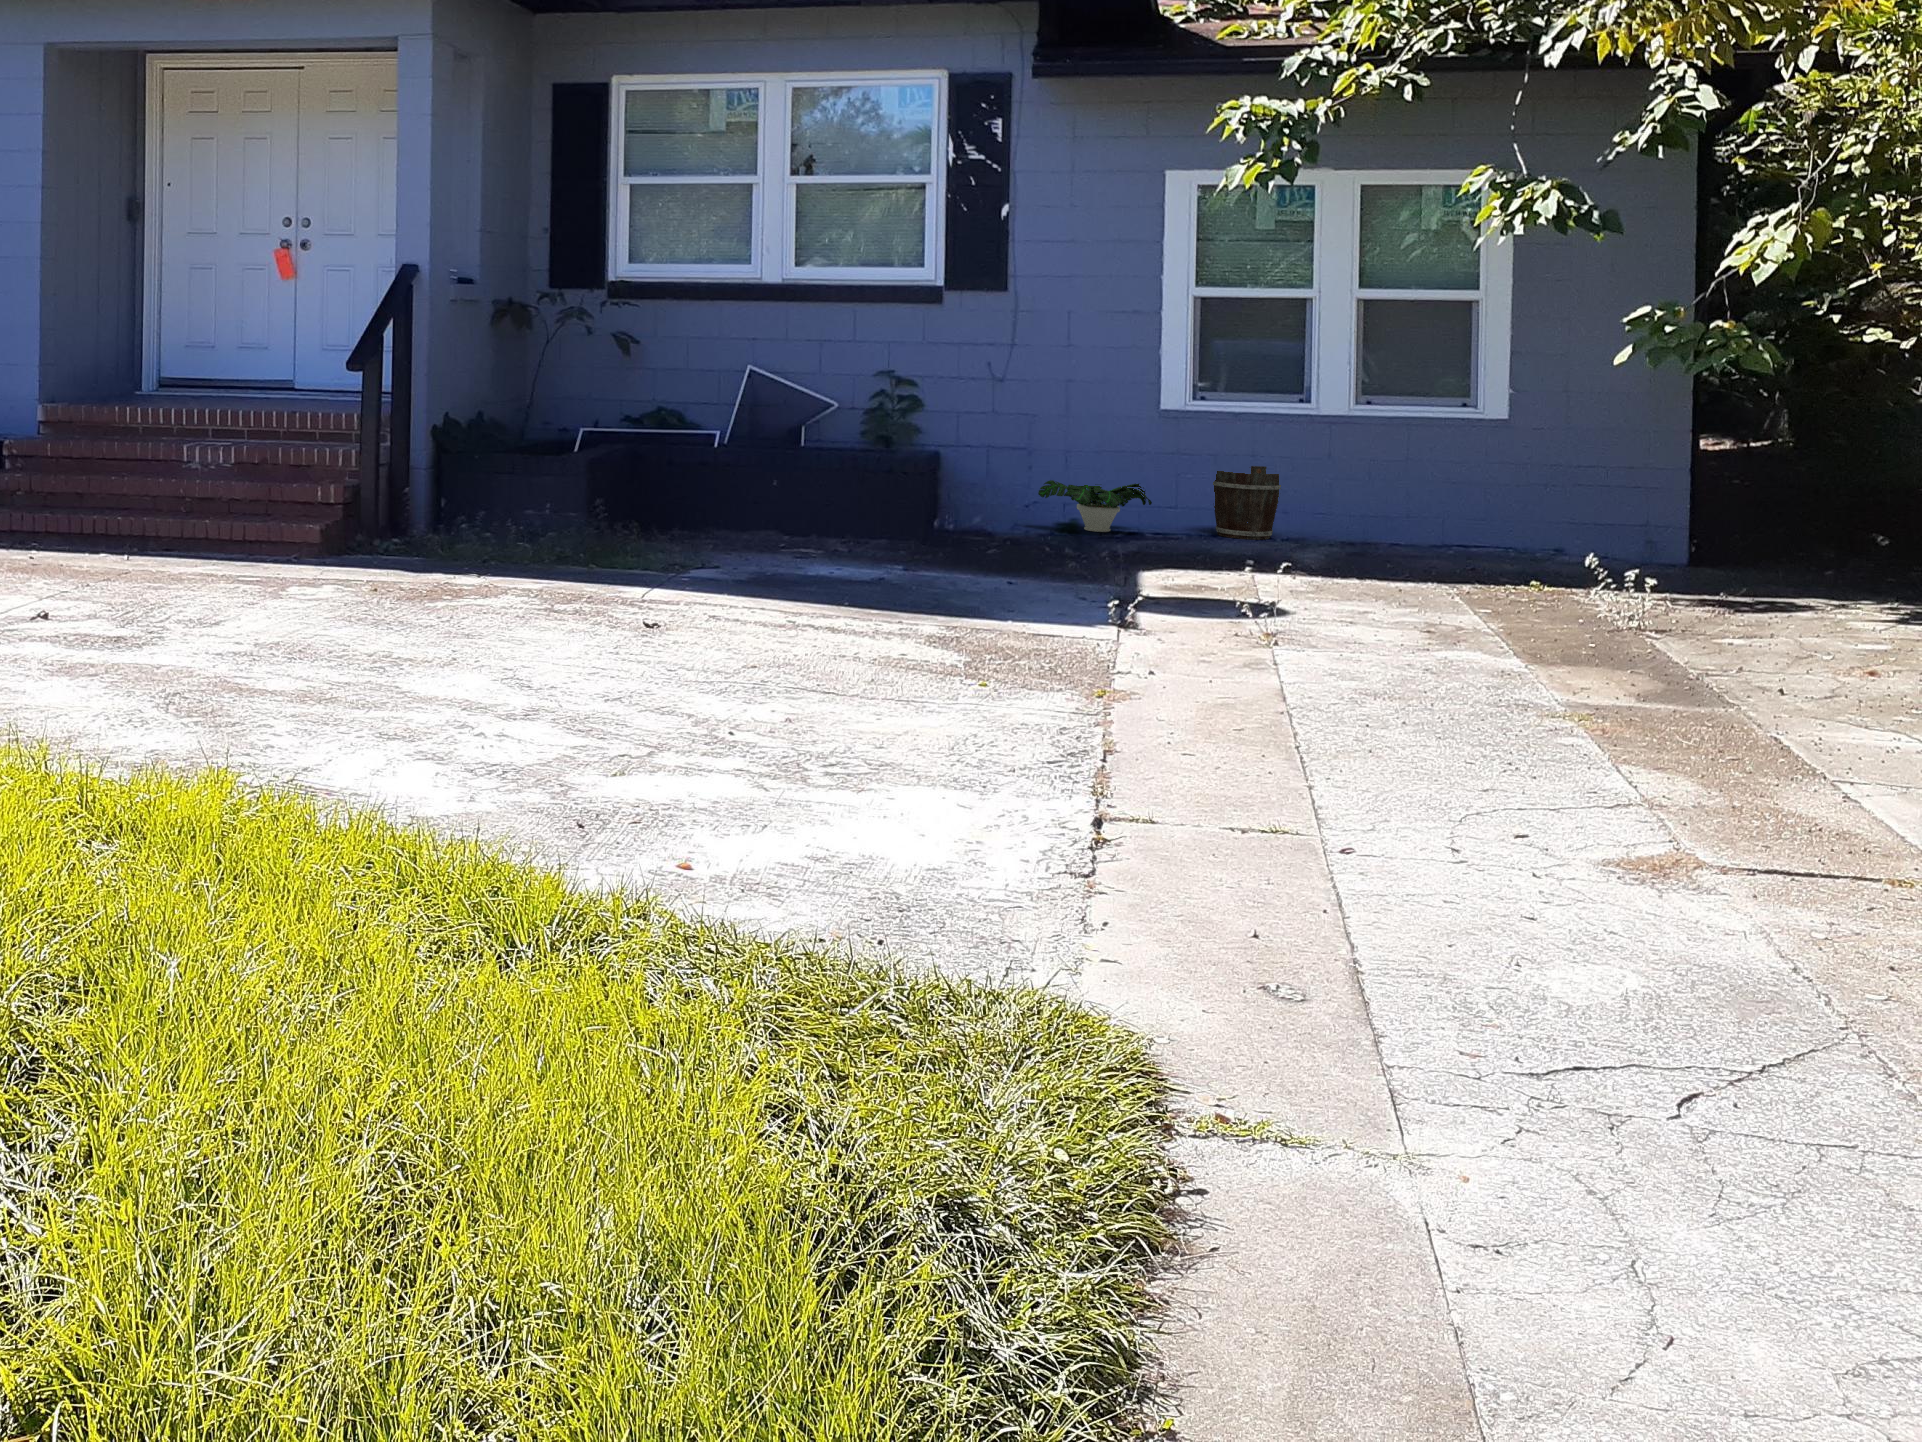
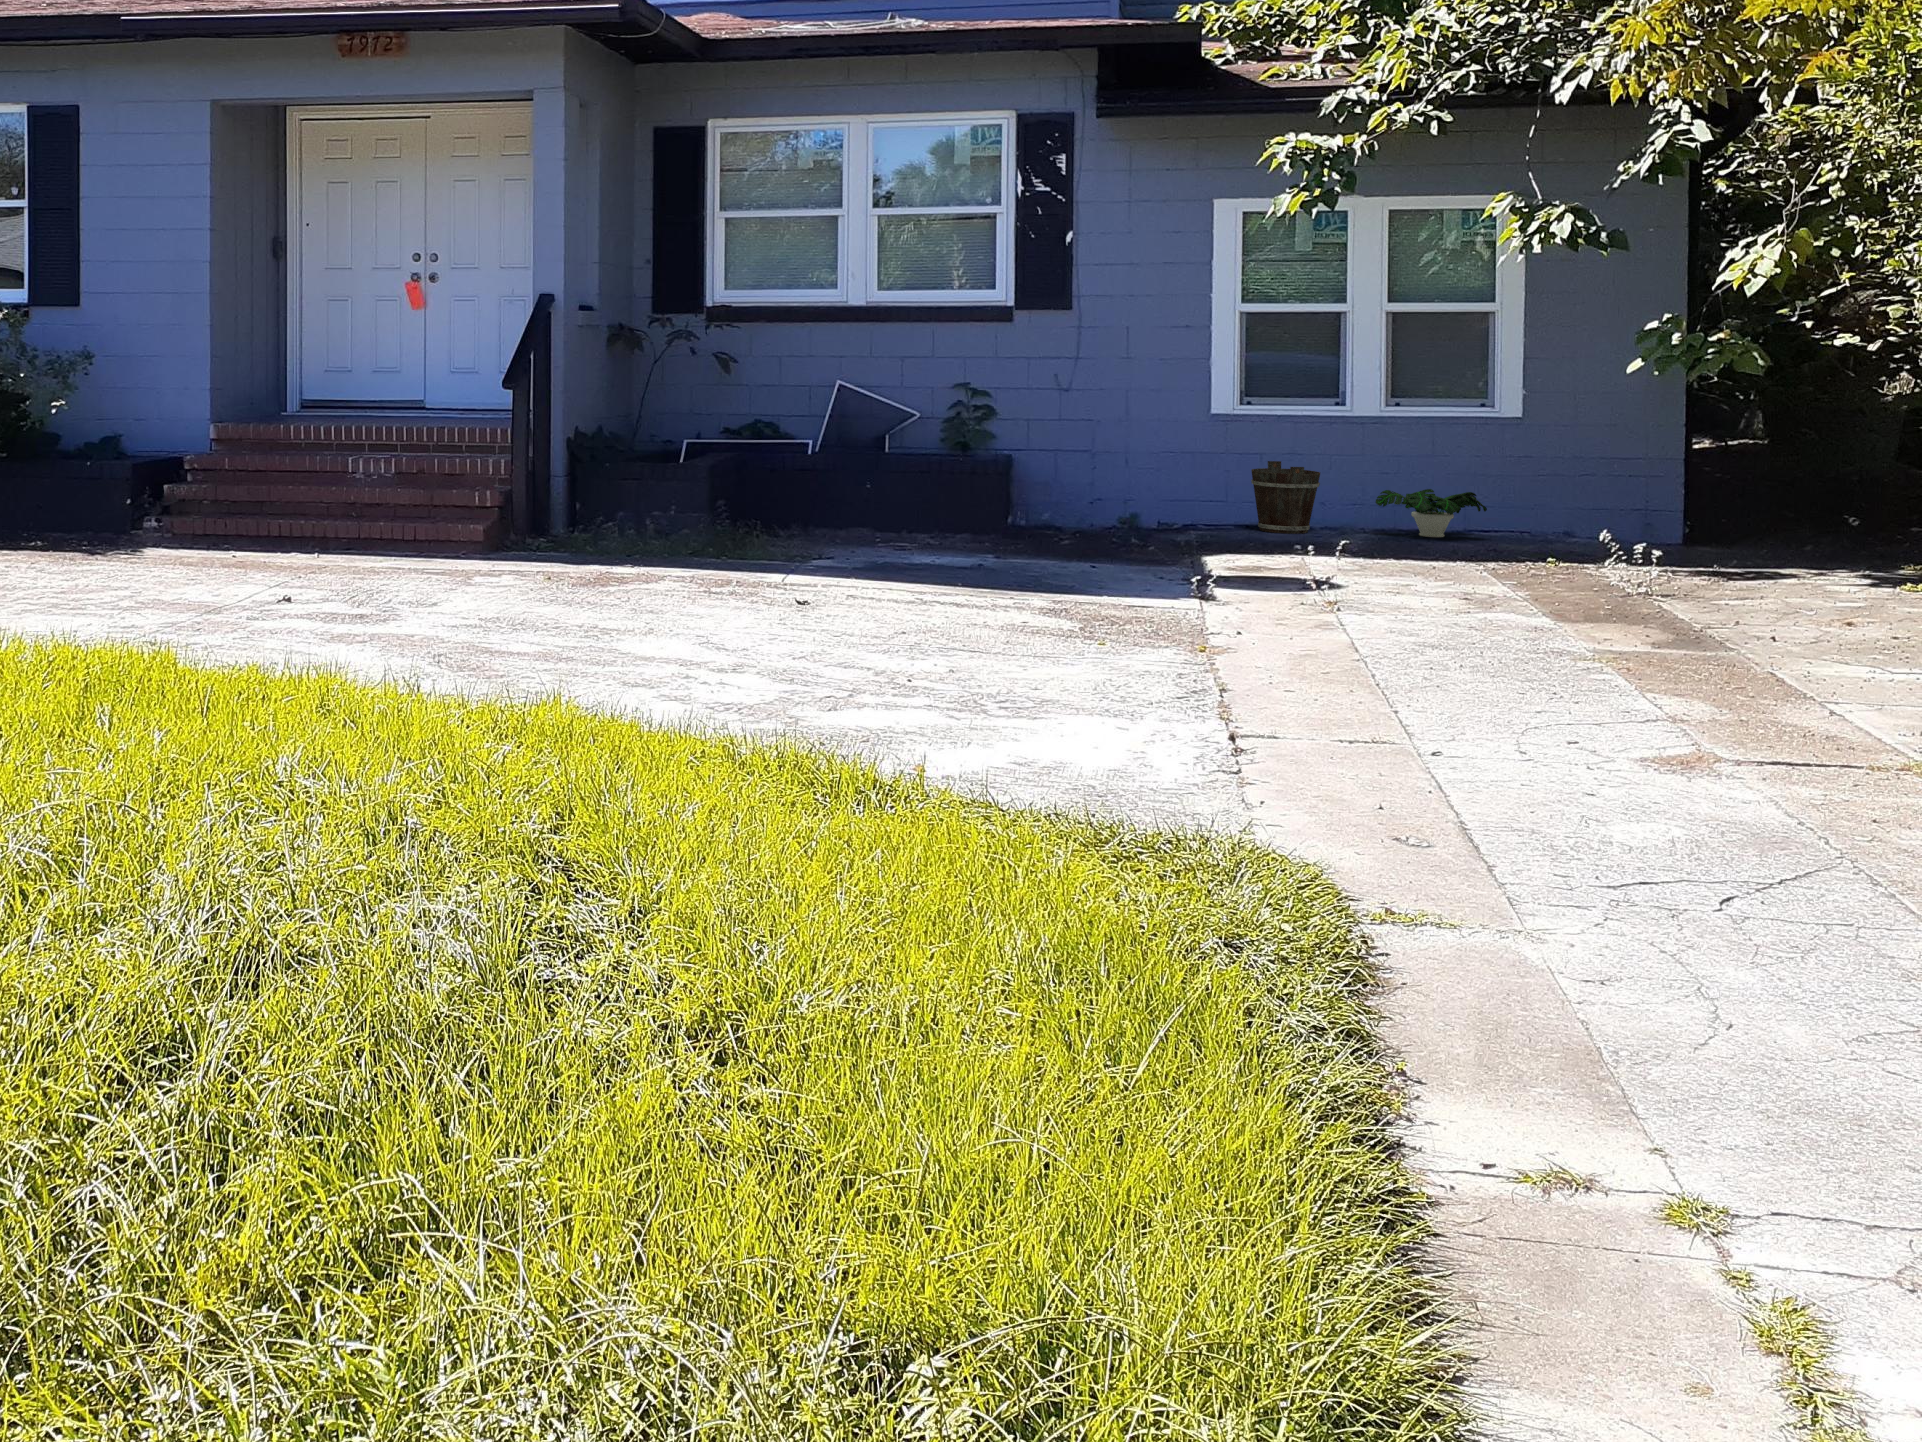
potted plant: present [1038,480,1152,532] -> present [1376,489,1487,537]

